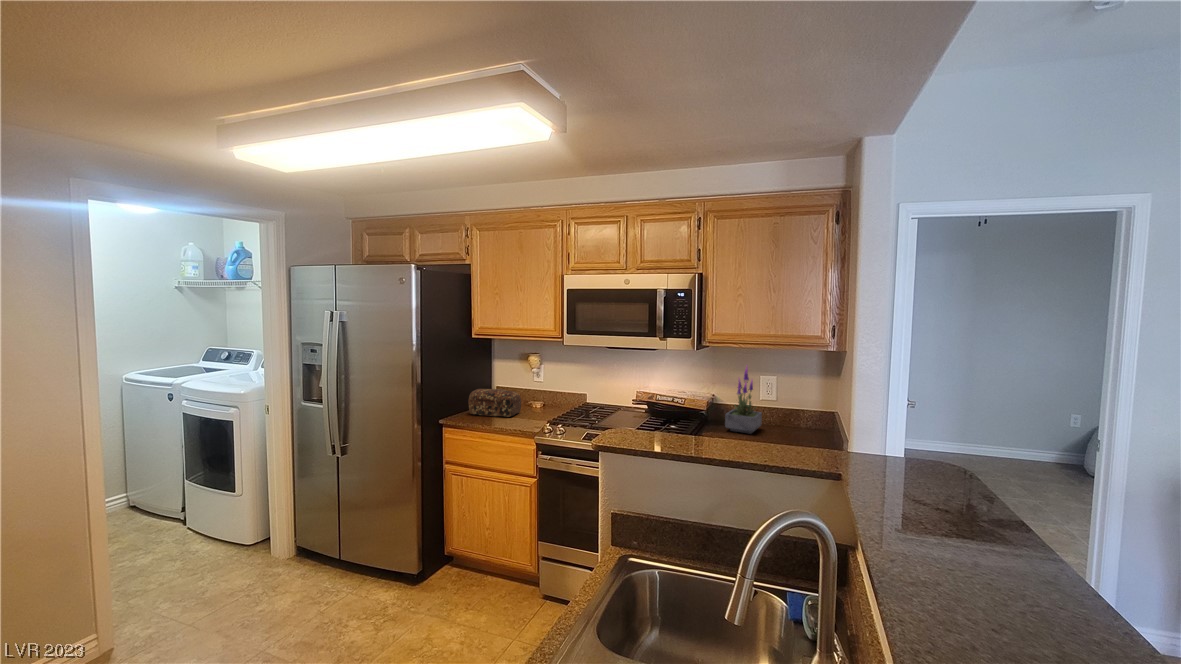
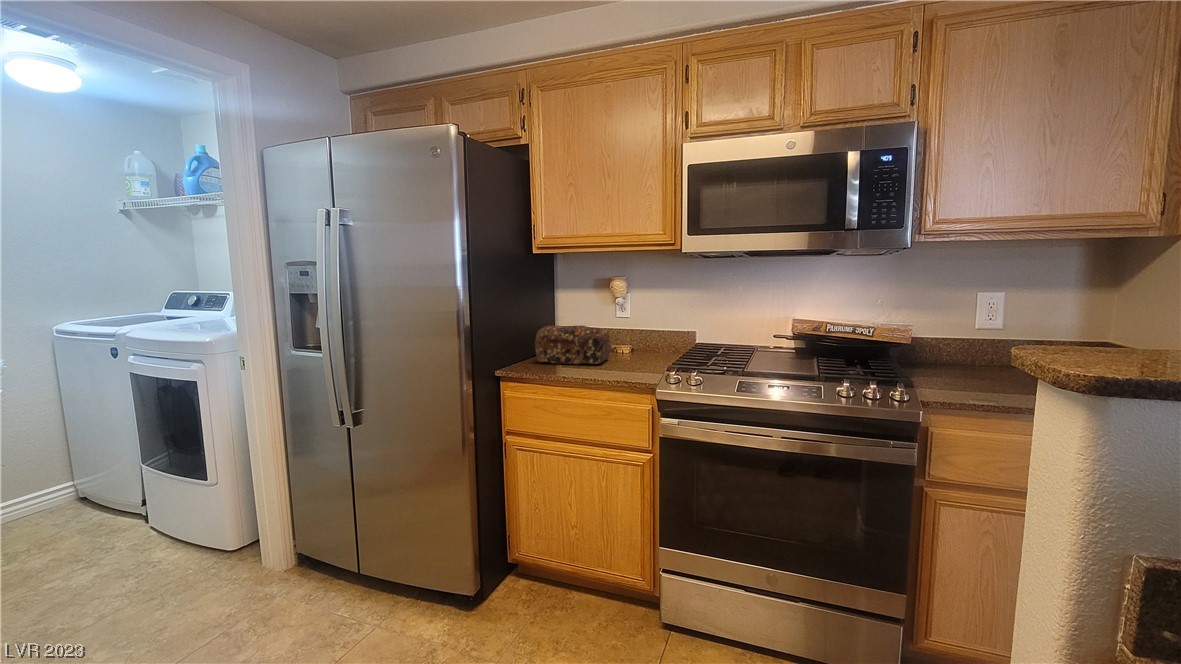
potted plant: present [725,367,762,434] -> none [948,269,1010,377]

